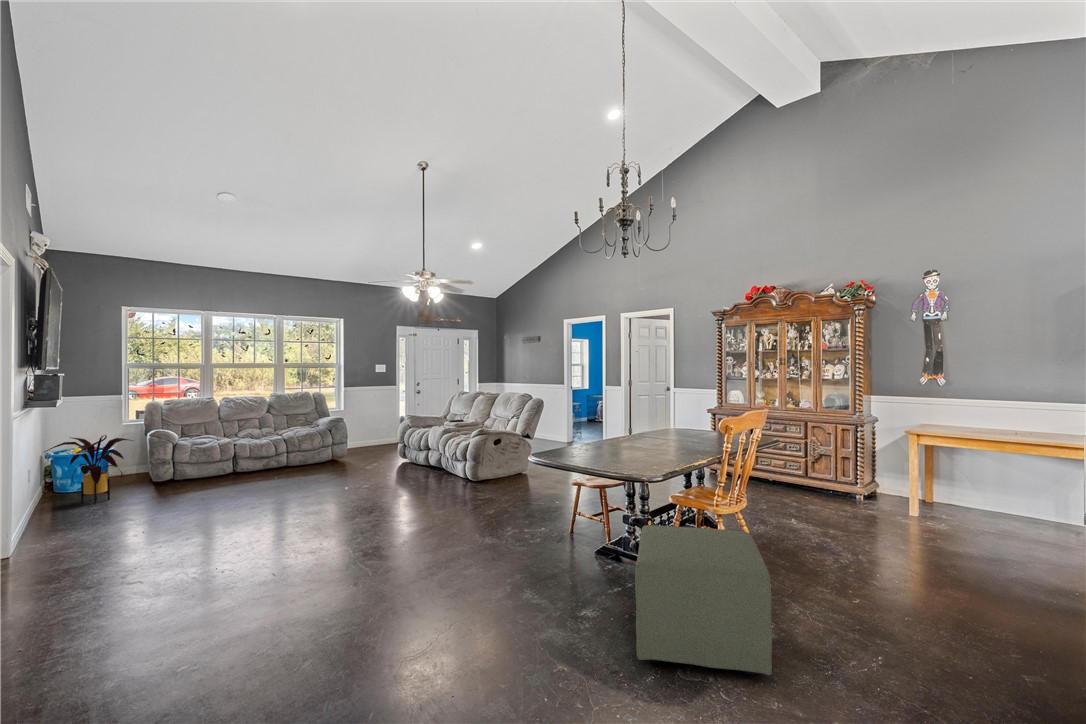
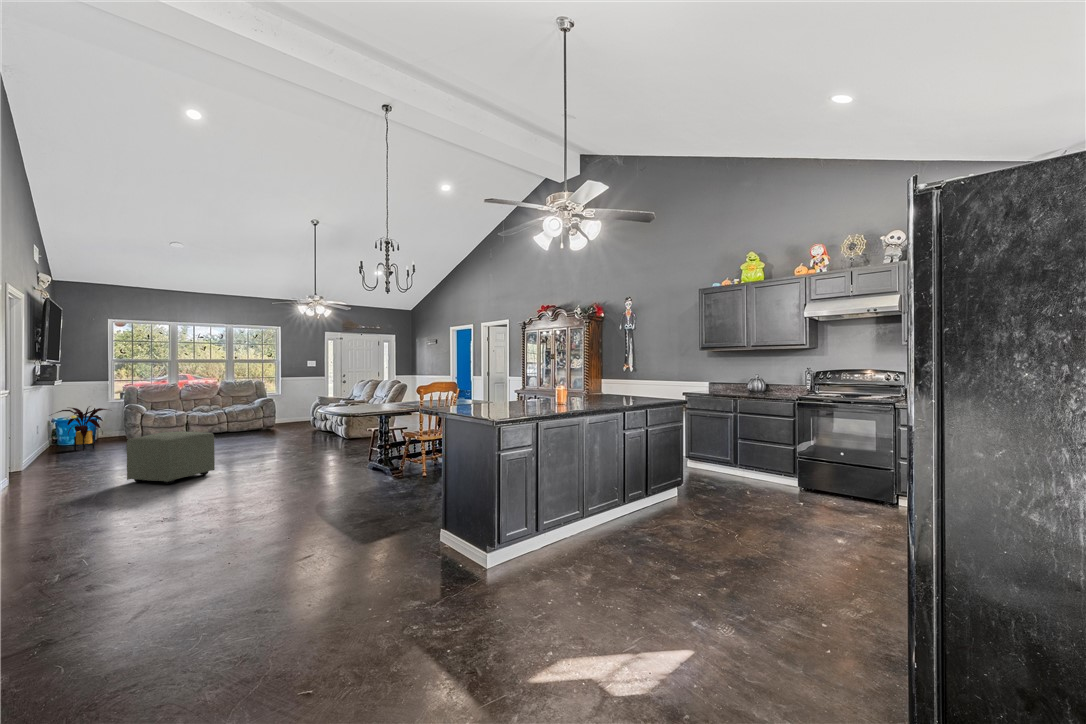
ottoman: present [635,525,772,675] -> present [127,432,215,484]

